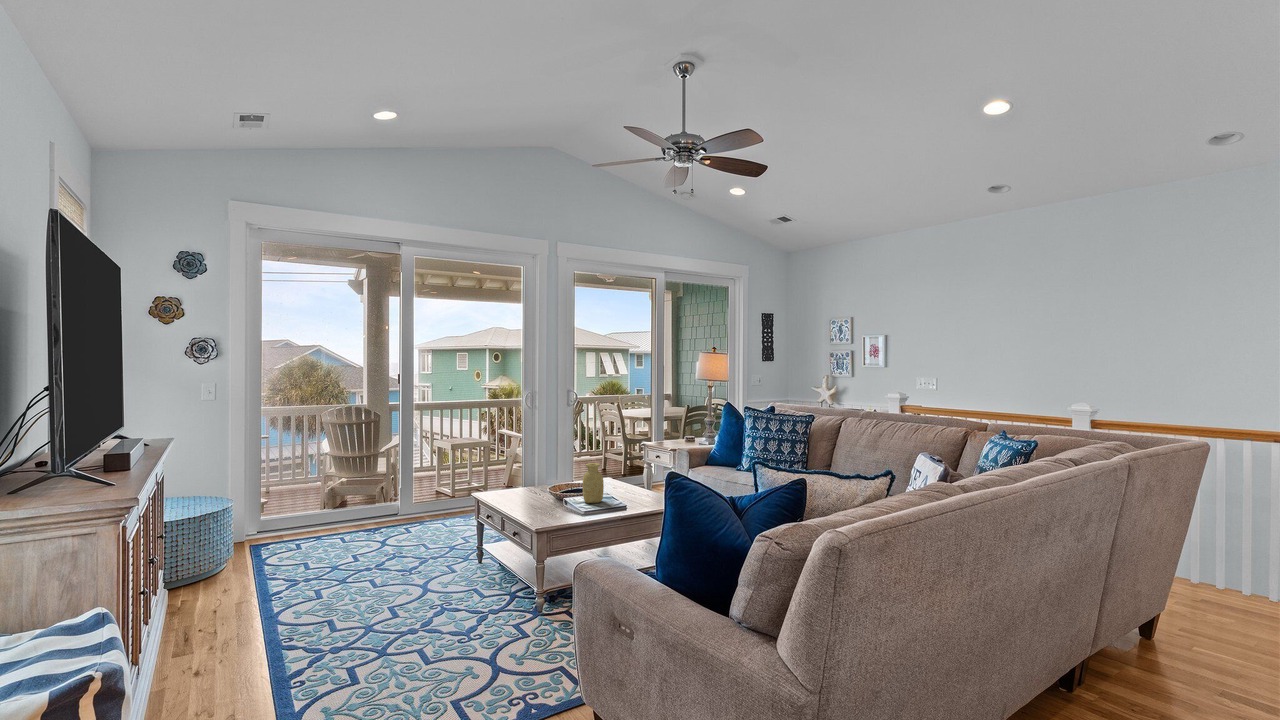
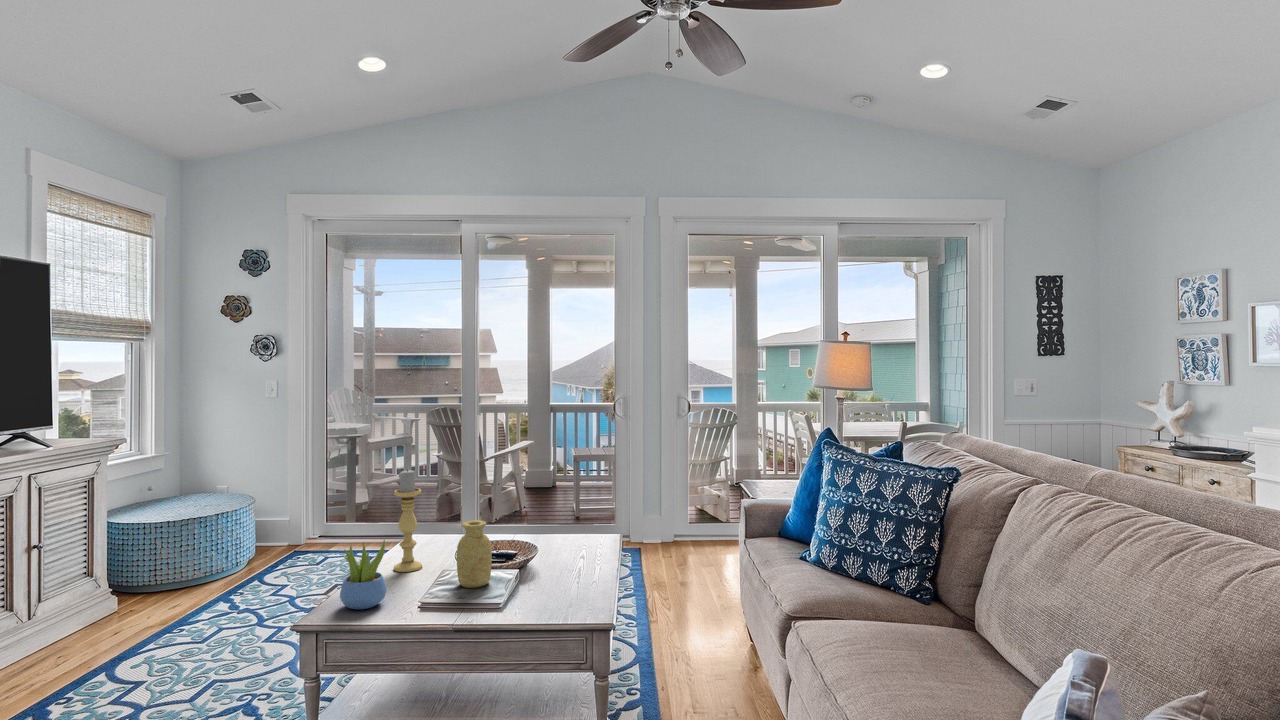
candle holder: none [522,437,540,505] -> present [394,470,422,572]
succulent plant: none [545,473,572,517] -> present [340,540,386,609]

